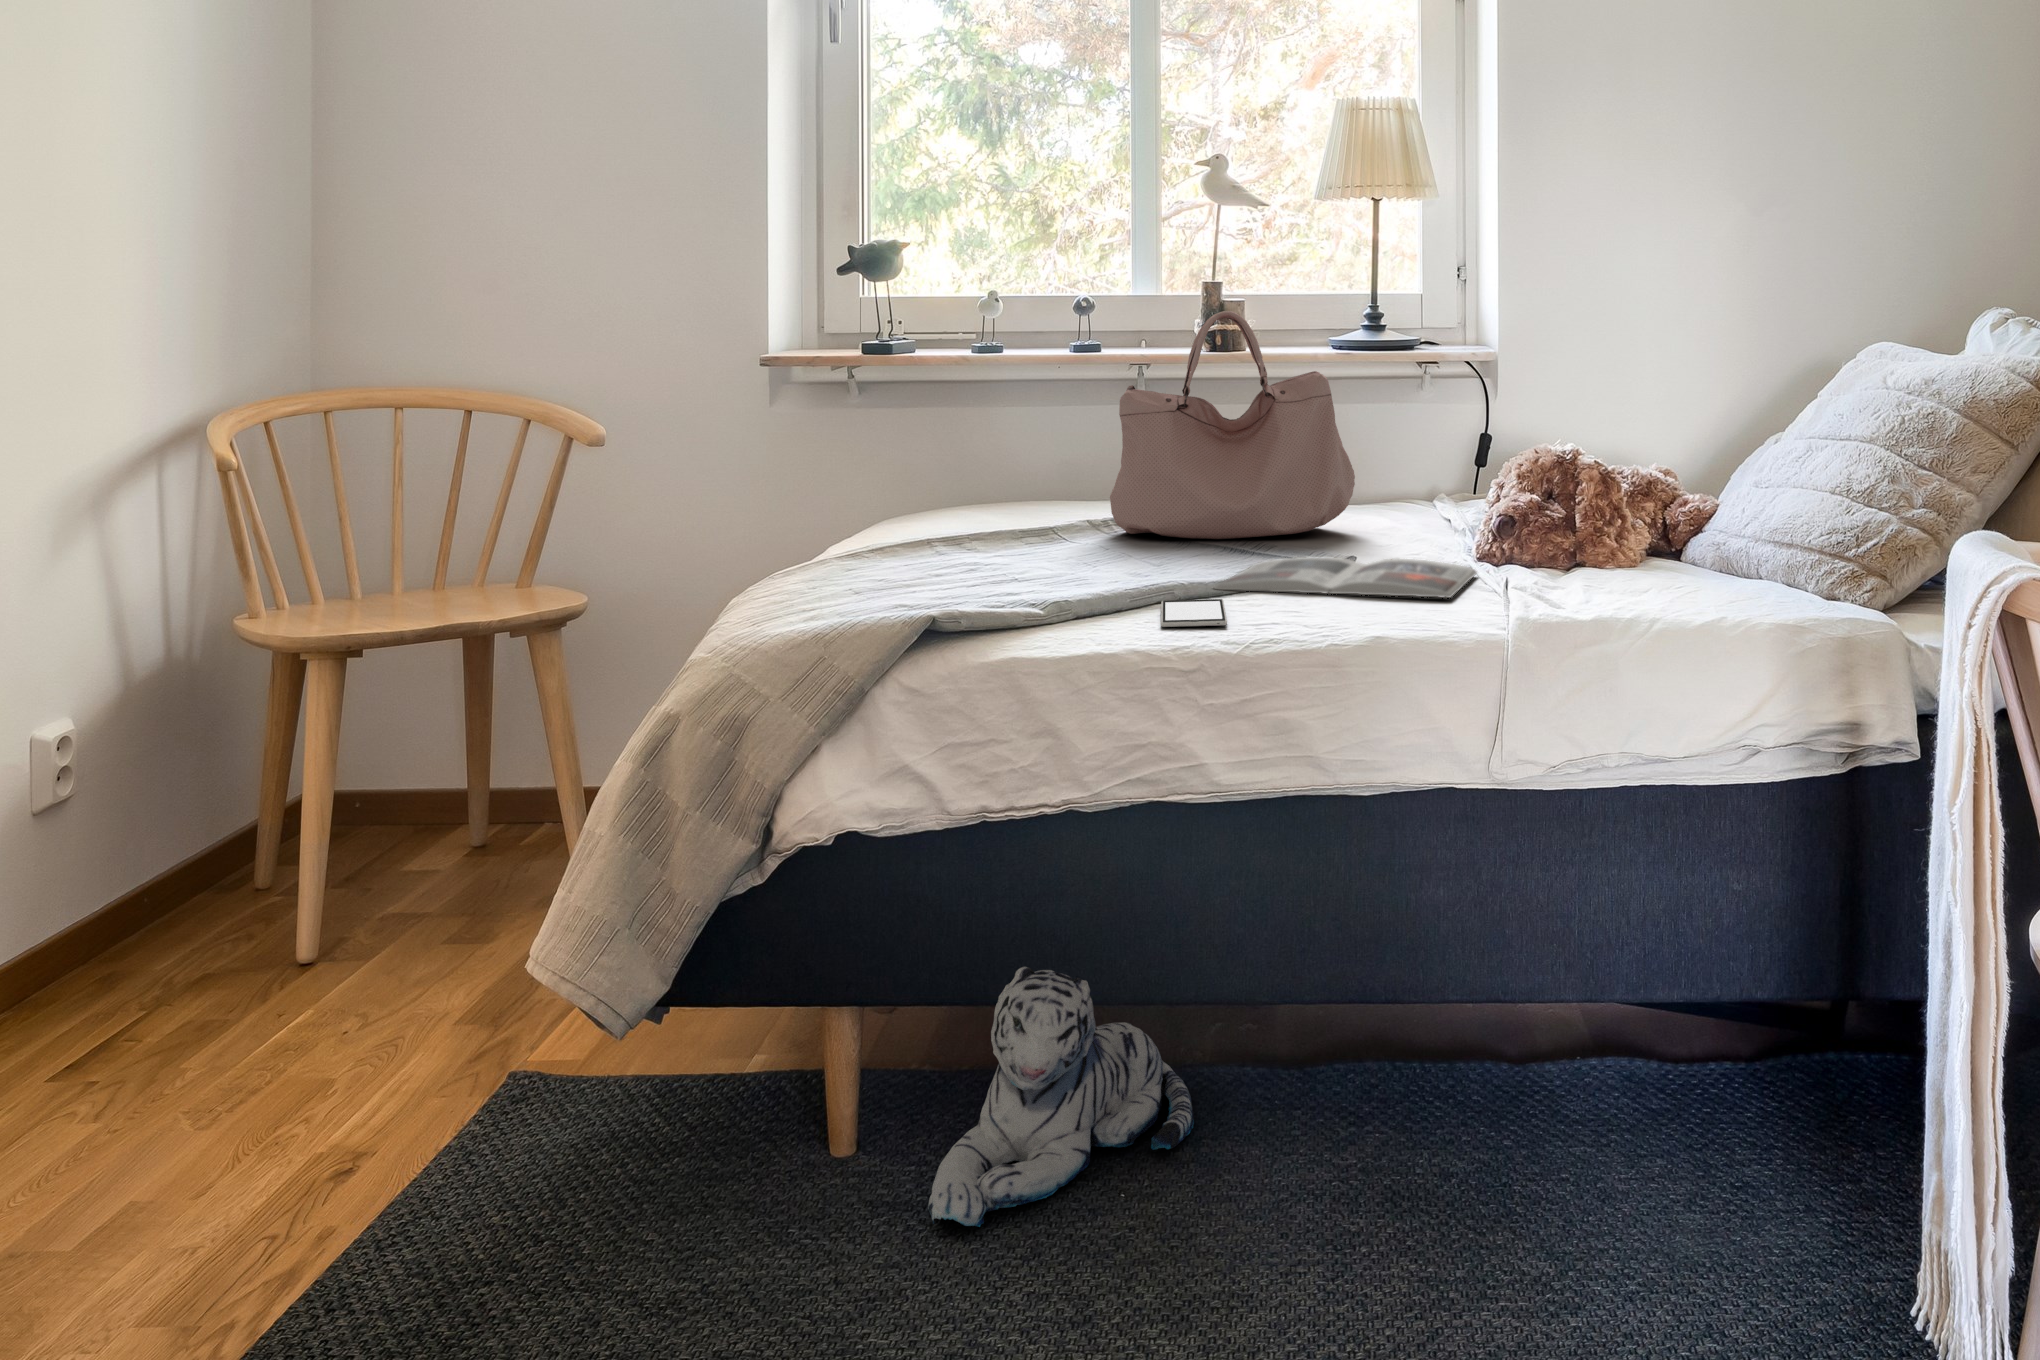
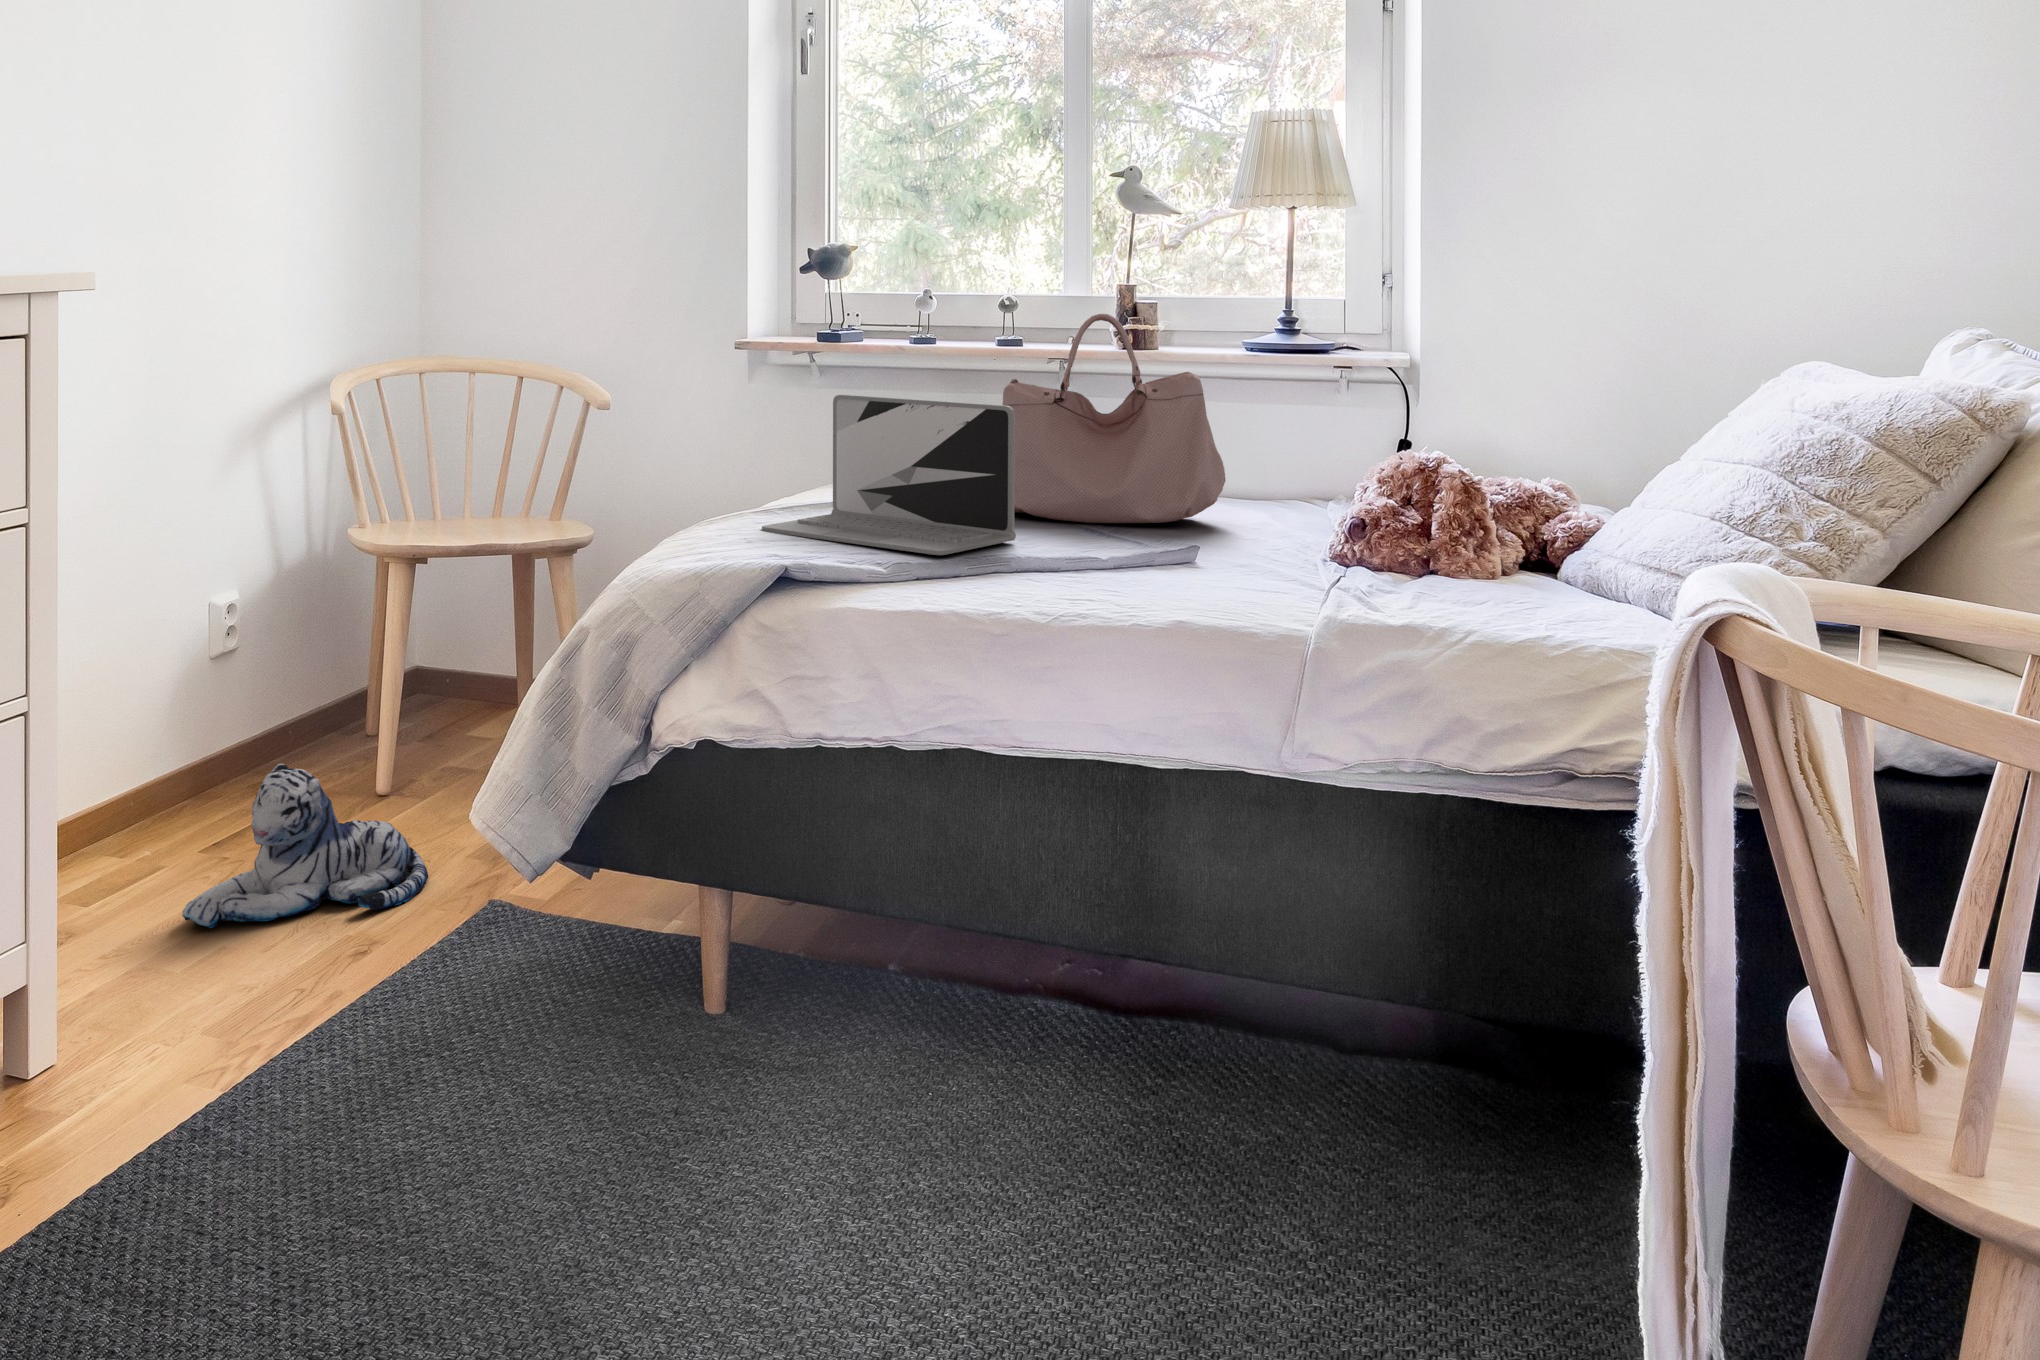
laptop: none [867,410,1163,587] -> present [762,395,1016,555]
magazine: present [1214,556,1477,598] -> none [1044,544,1313,592]
smartphone: present [1161,599,1227,627] -> none [970,572,1043,598]
plush toy: present [928,967,1194,1227] -> present [182,764,428,928]

